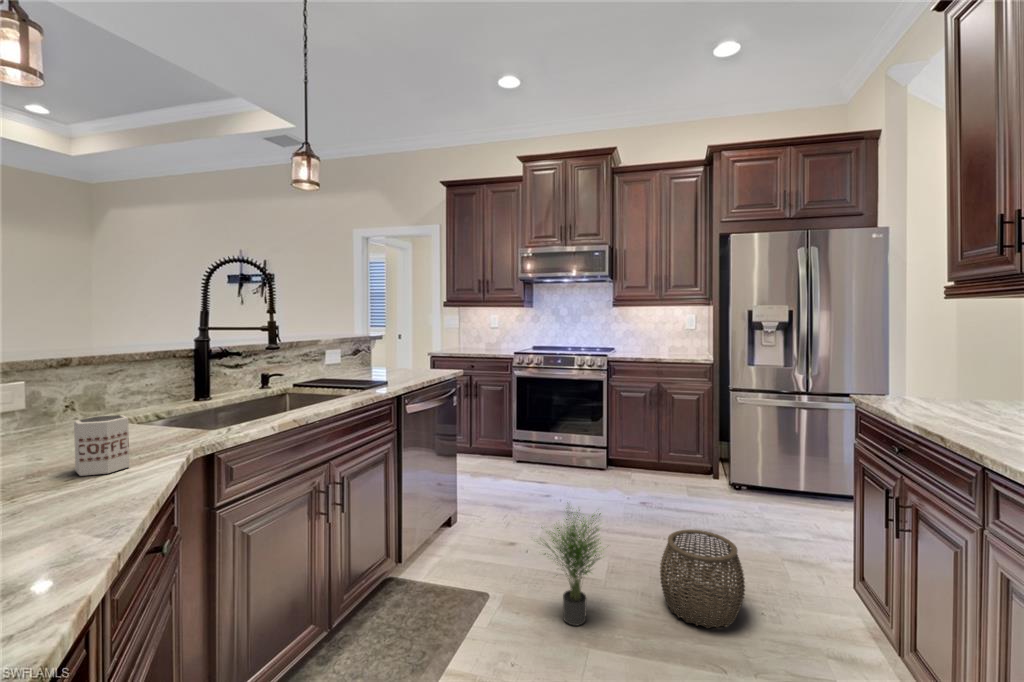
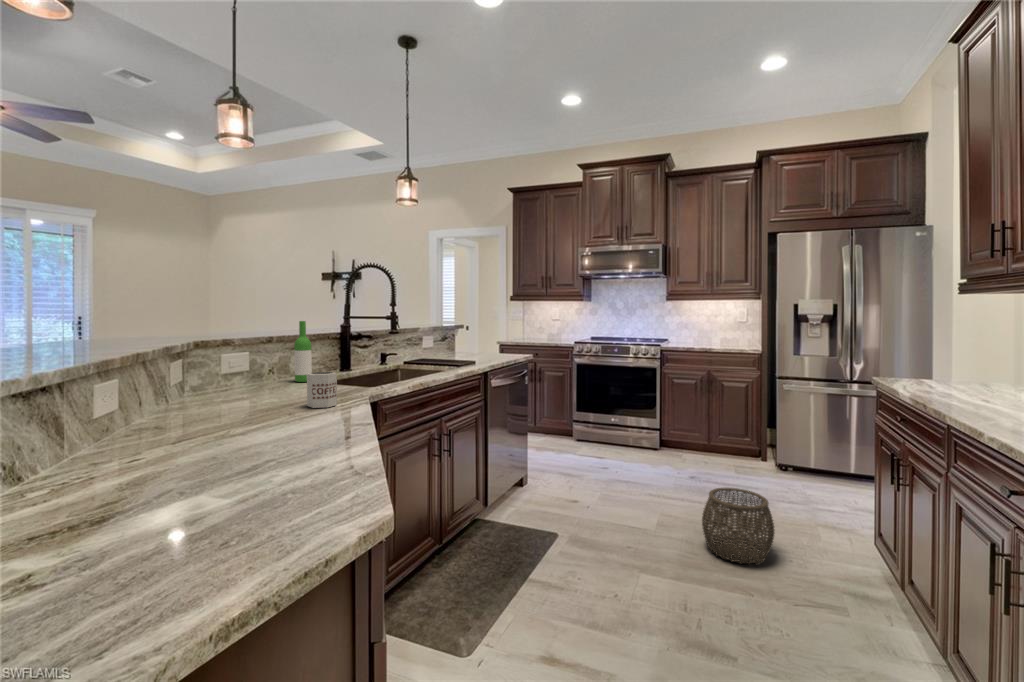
wine bottle: none [112,334,141,420] -> present [294,321,312,382]
potted plant: present [544,508,601,626] -> none [592,457,662,557]

